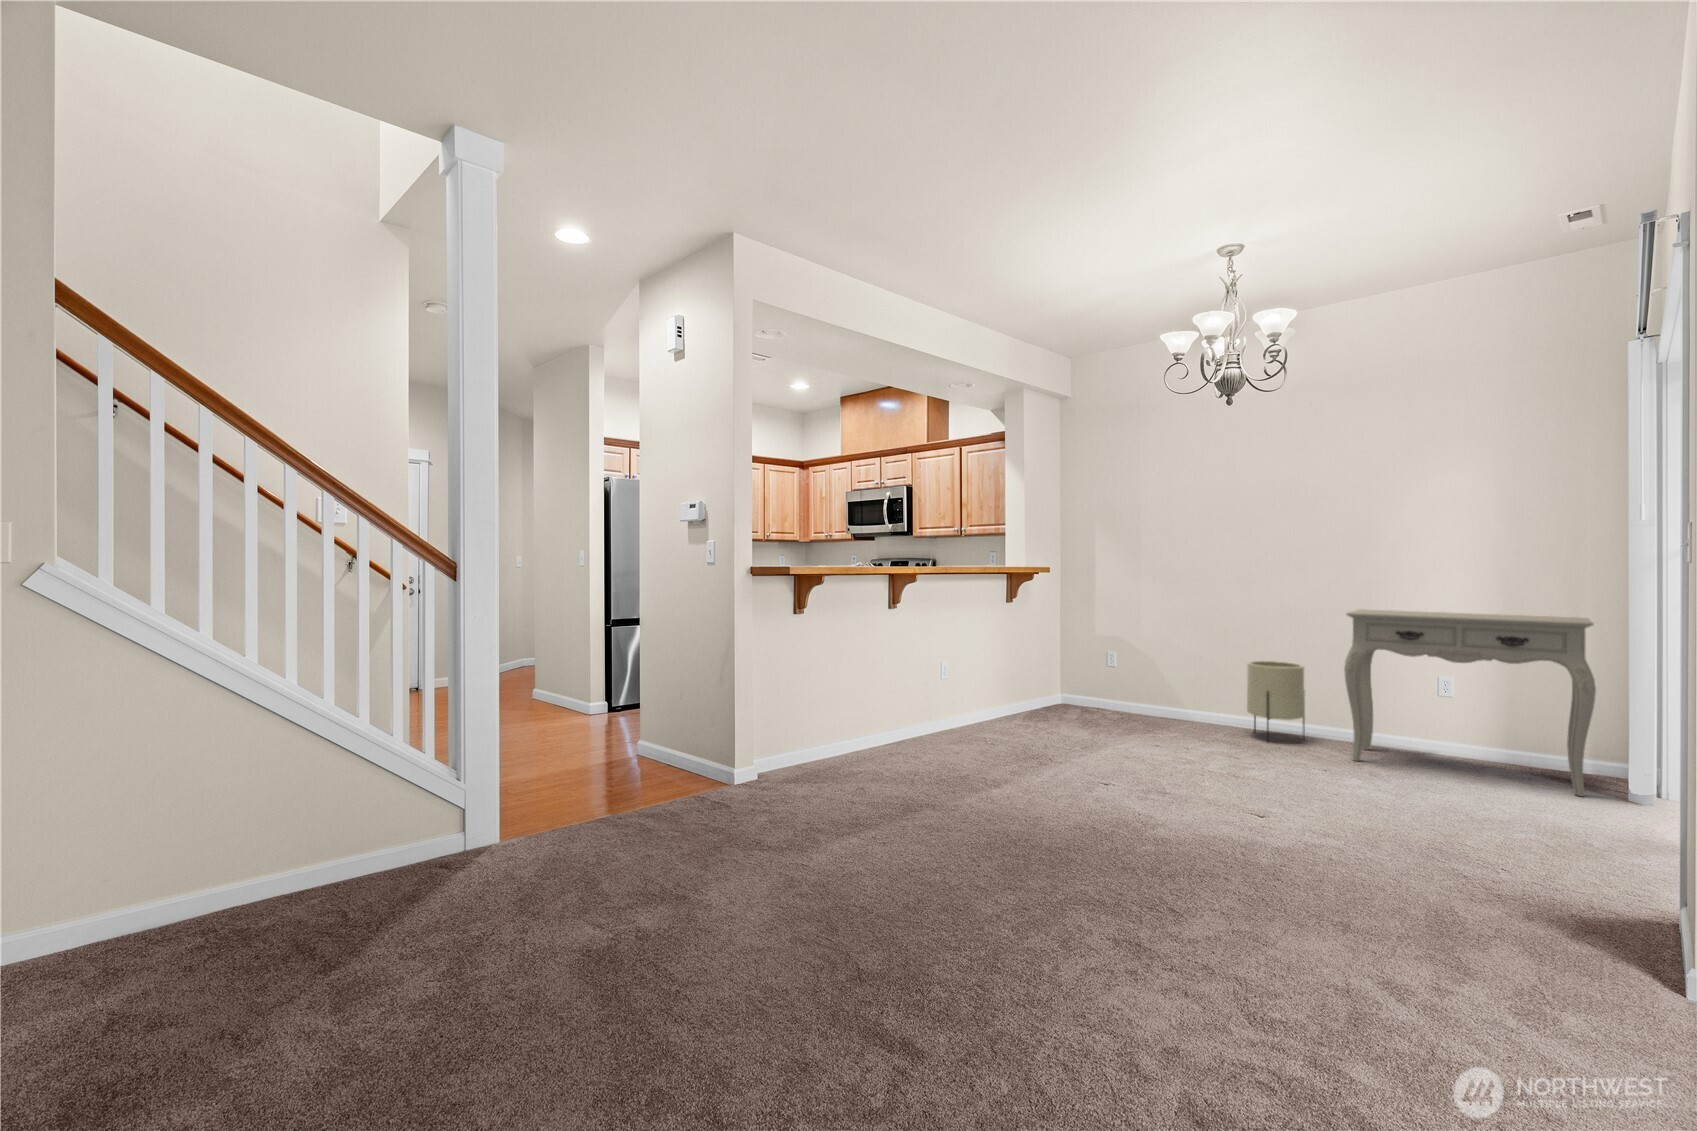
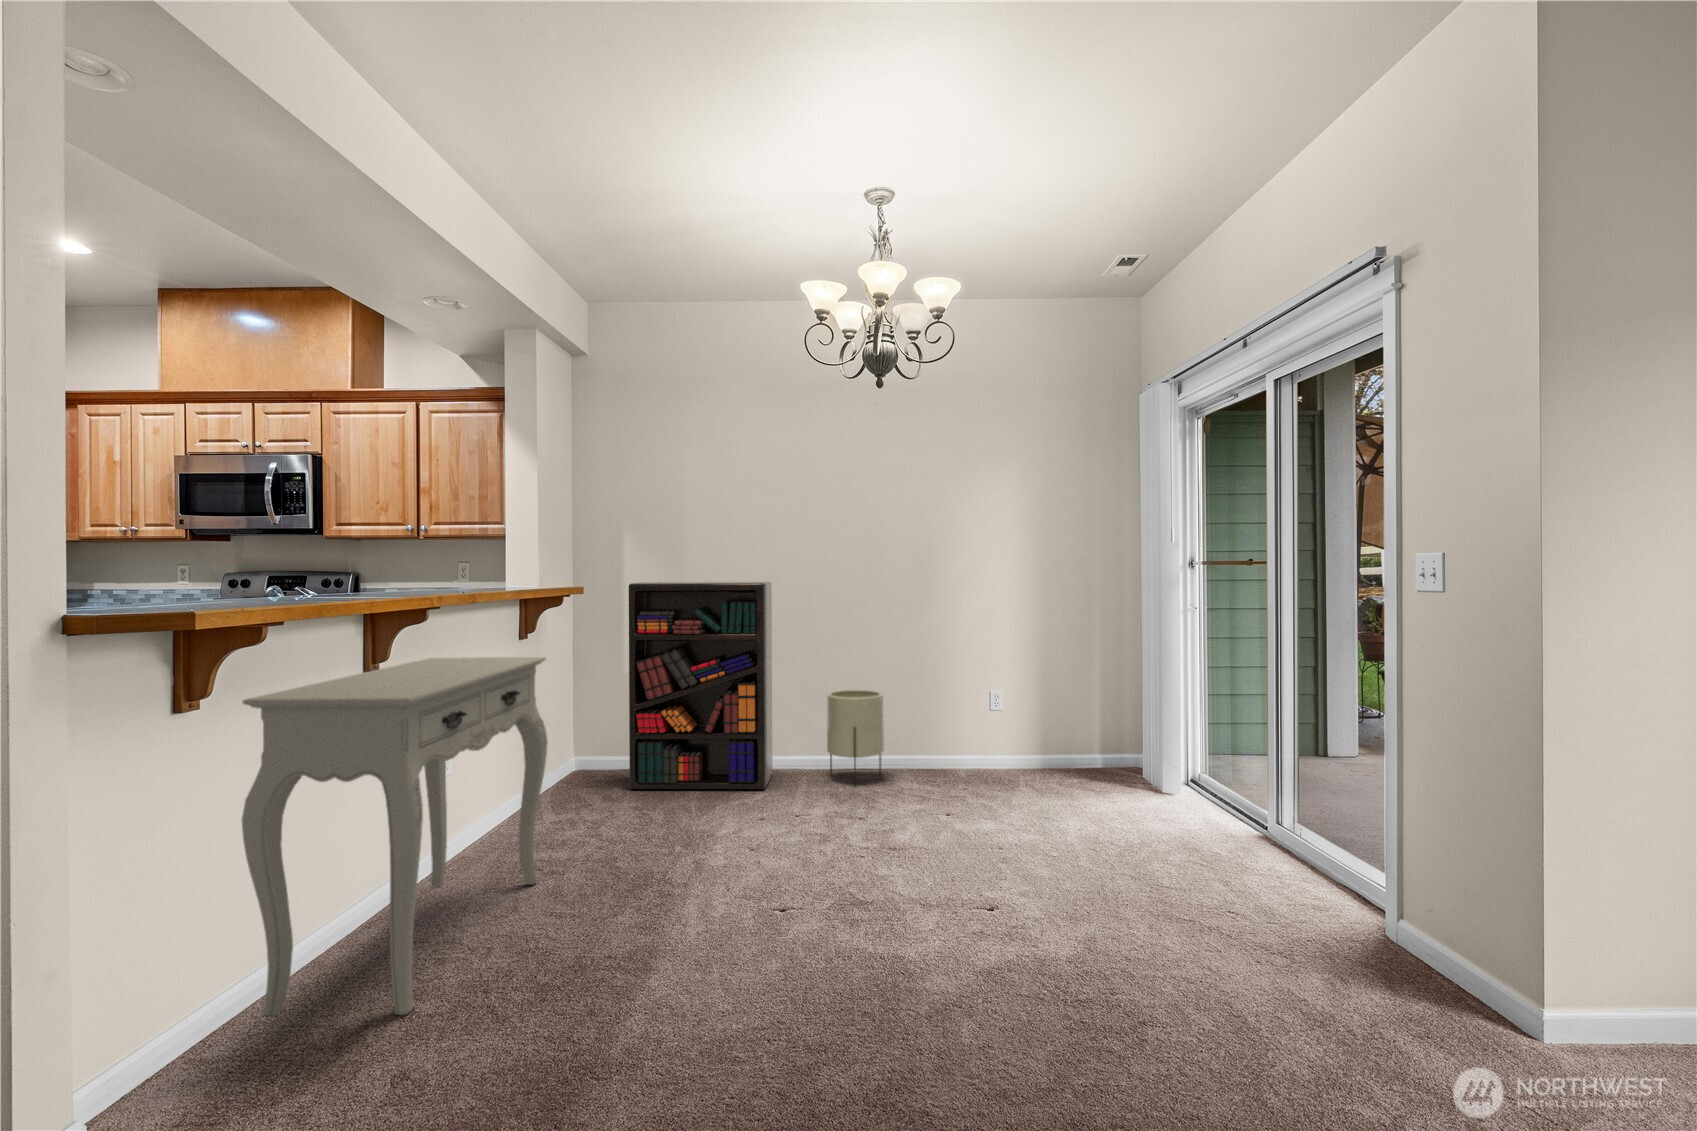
bookshelf: none [1082,566,1203,731] -> present [629,582,772,789]
console table: present [1344,609,1596,797] -> present [242,657,547,1017]

